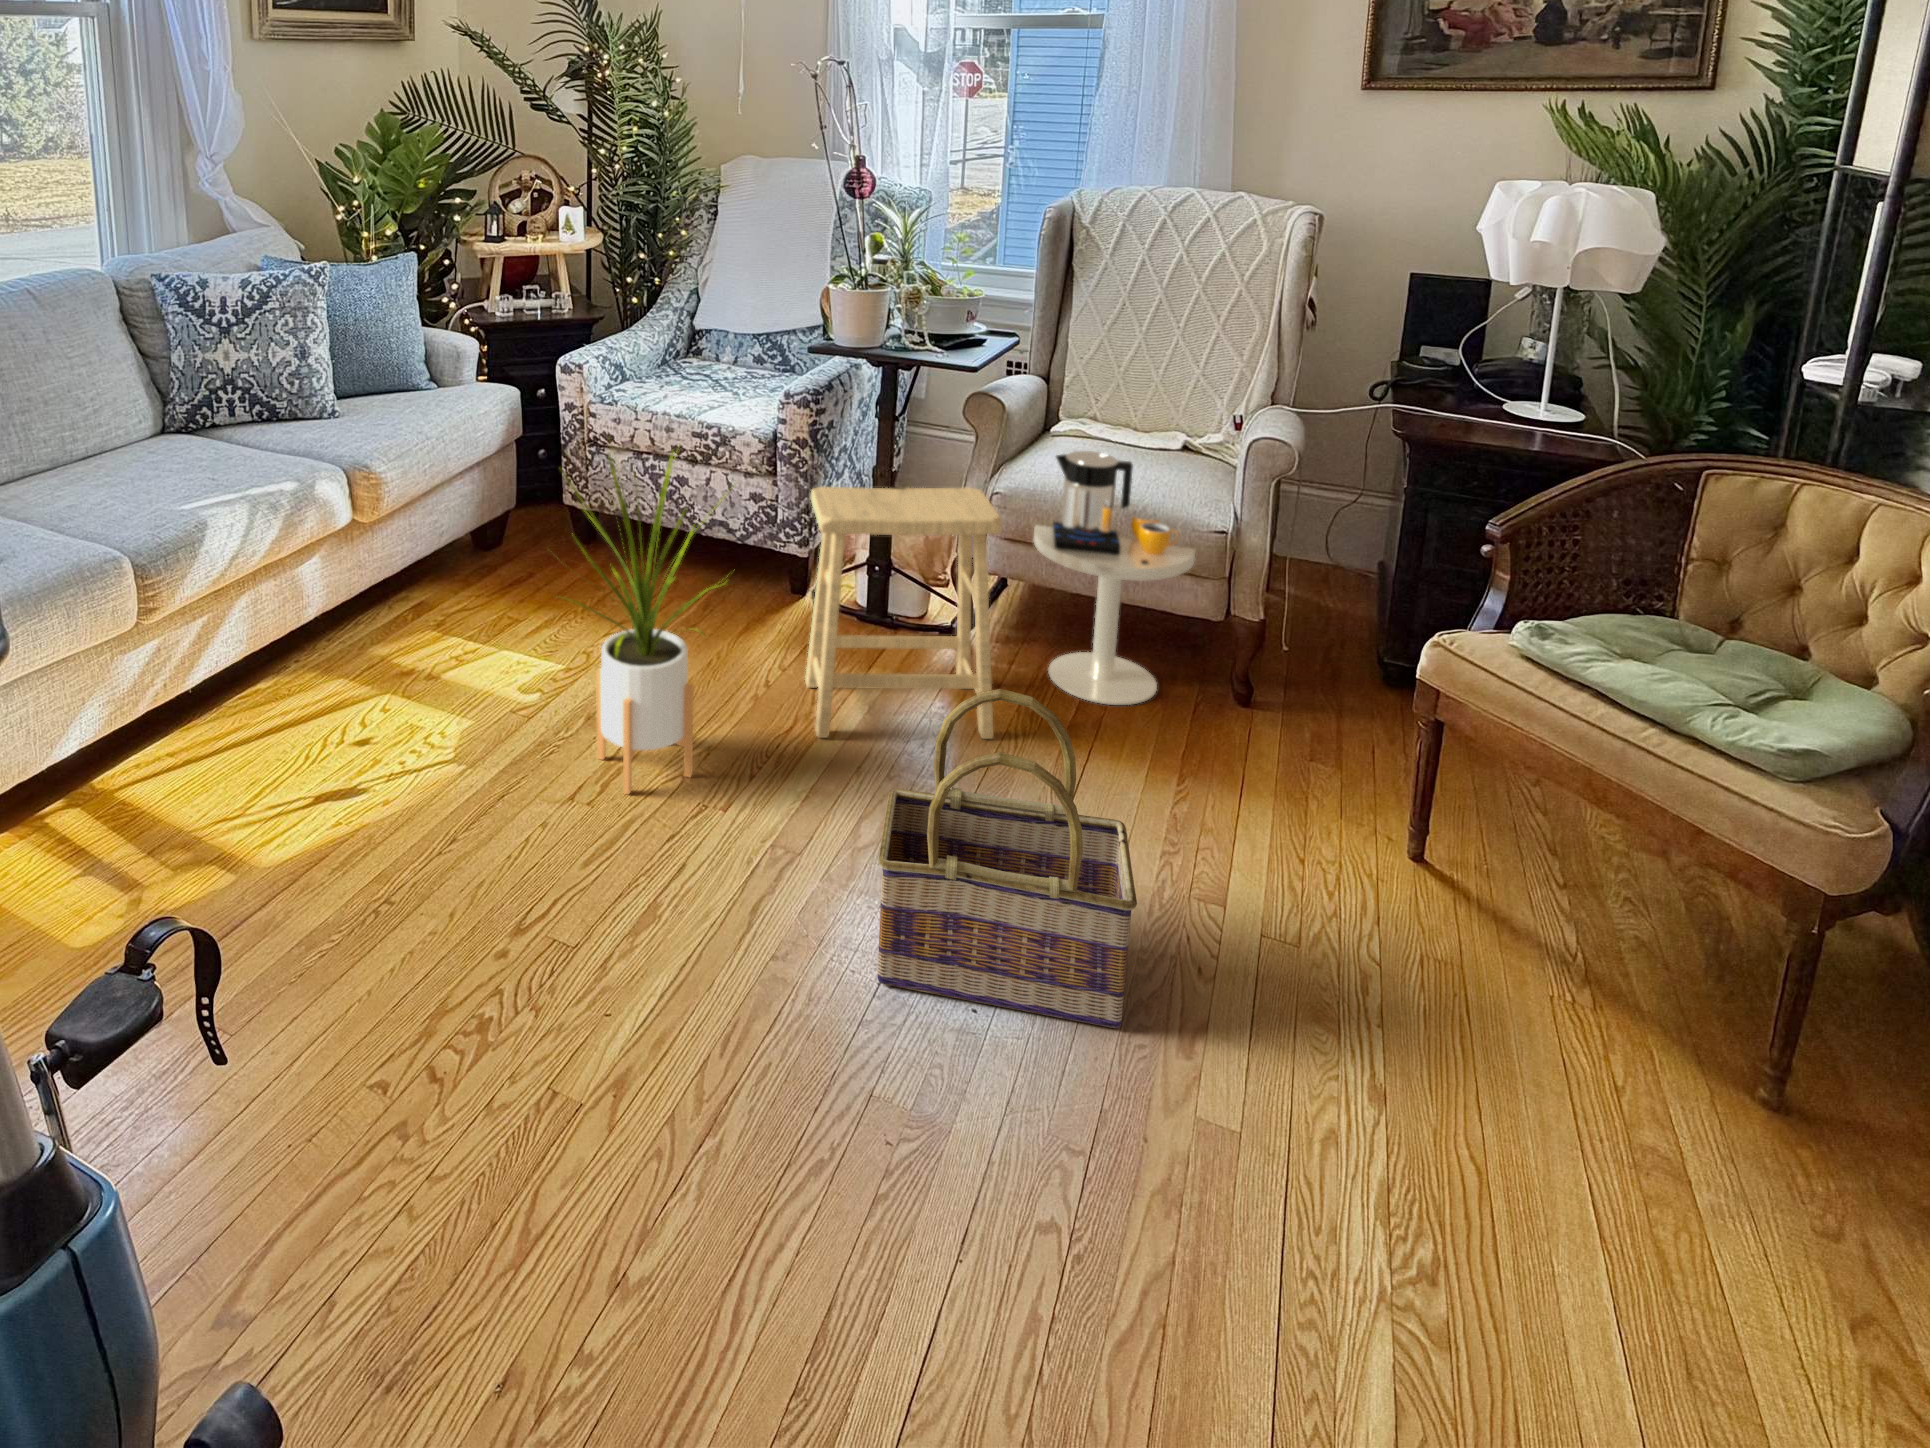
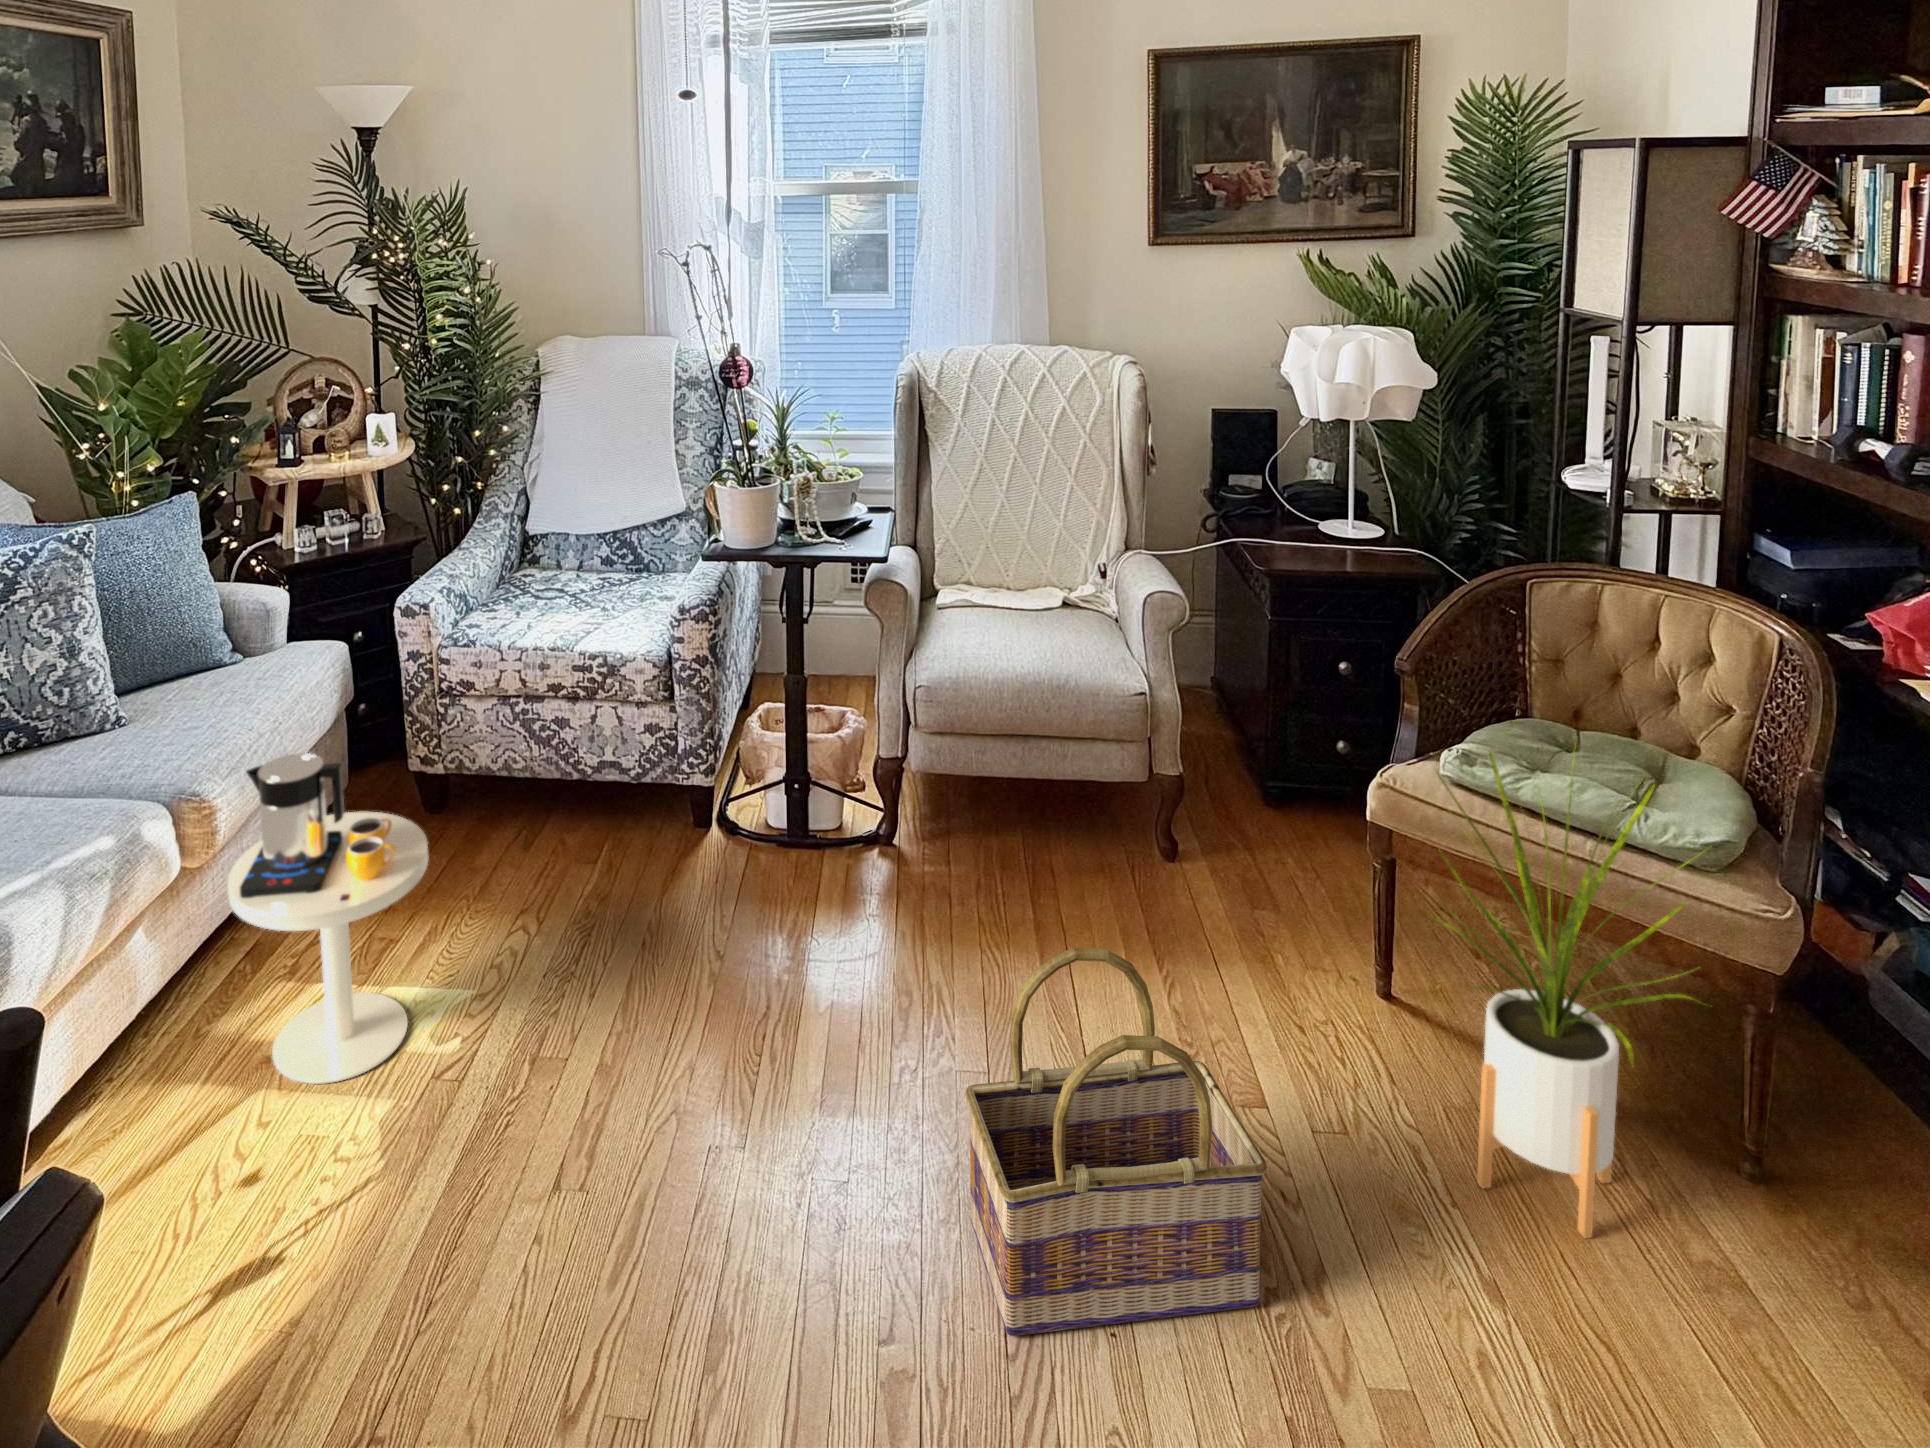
side table: present [1034,451,1195,705] -> present [228,753,428,1084]
house plant: present [557,453,736,794] -> present [1432,750,1704,1238]
footstool: present [805,487,1002,739] -> none [755,694,975,1016]

